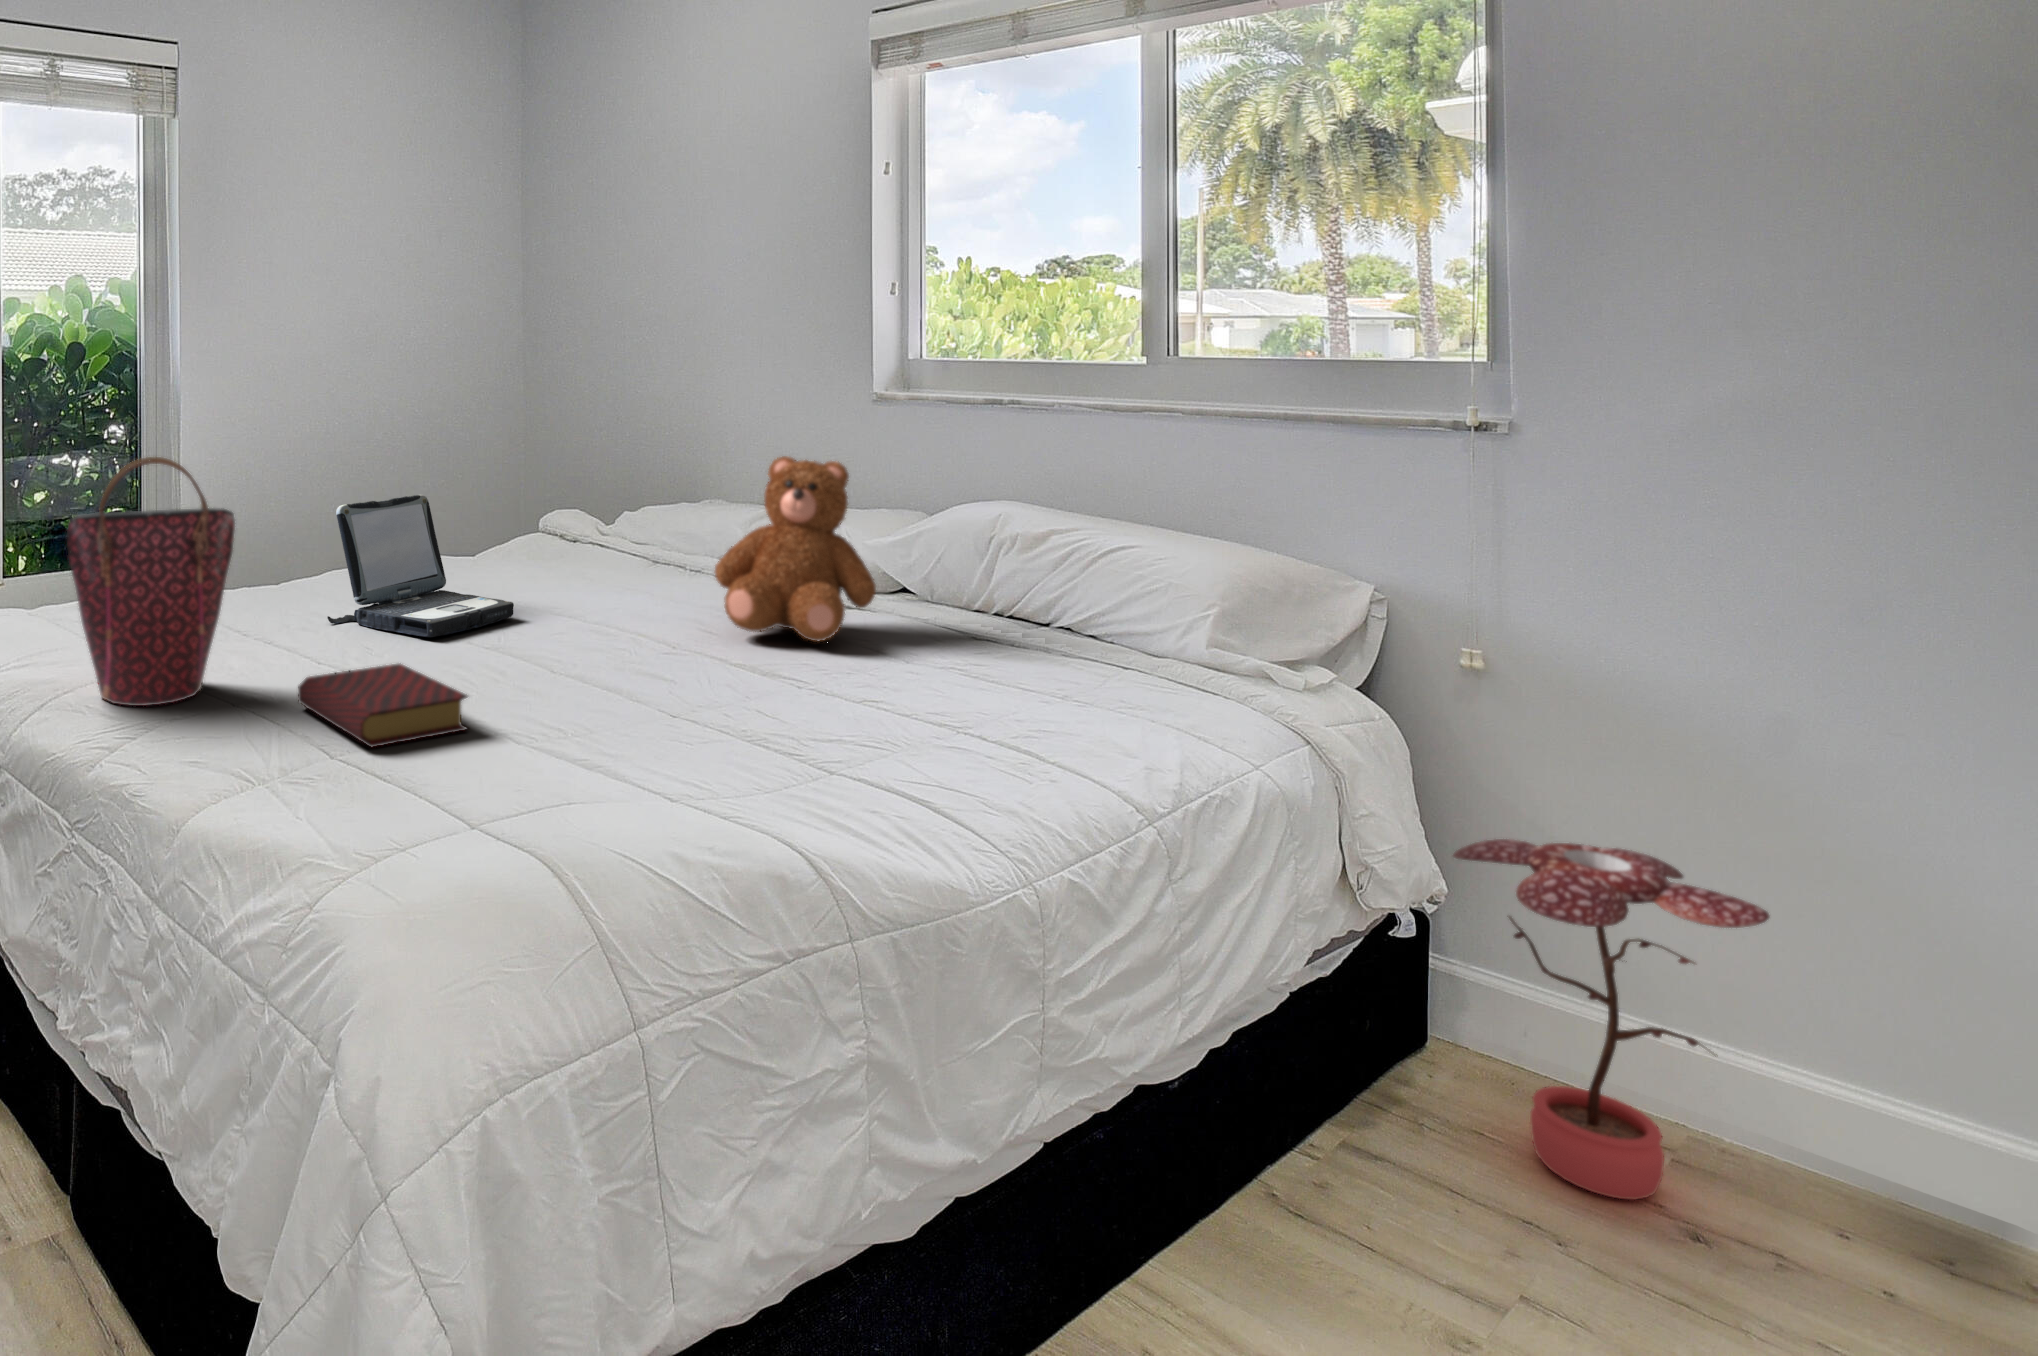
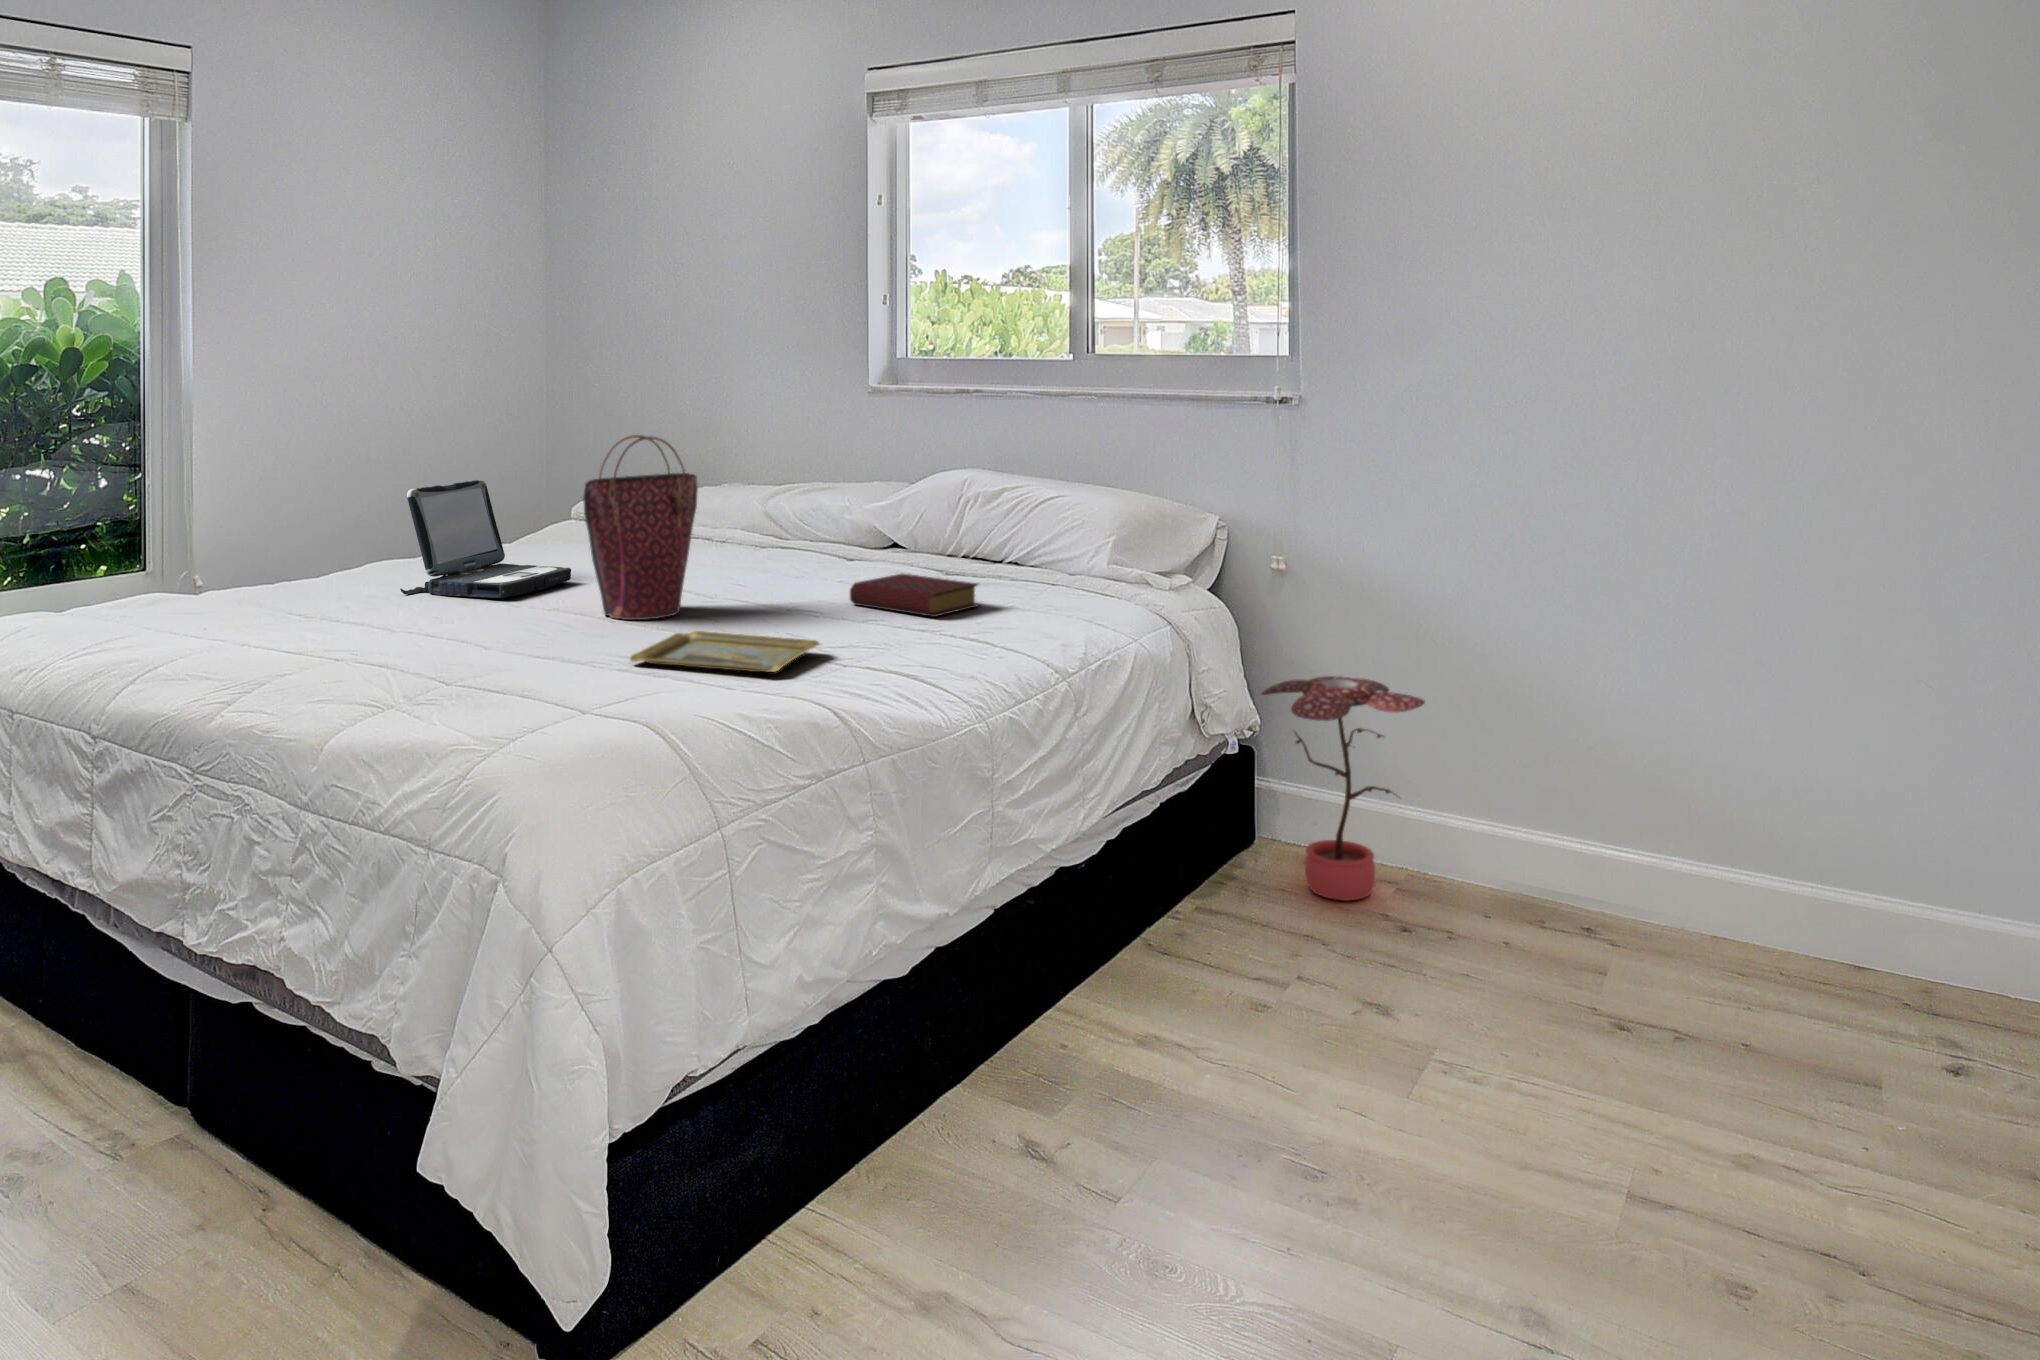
teddy bear: present [715,456,876,641] -> none [743,435,876,584]
handbag: present [67,457,235,706] -> present [583,435,698,620]
book: present [298,663,468,747] -> present [850,574,978,617]
tray: none [541,716,797,805] -> present [630,631,820,672]

